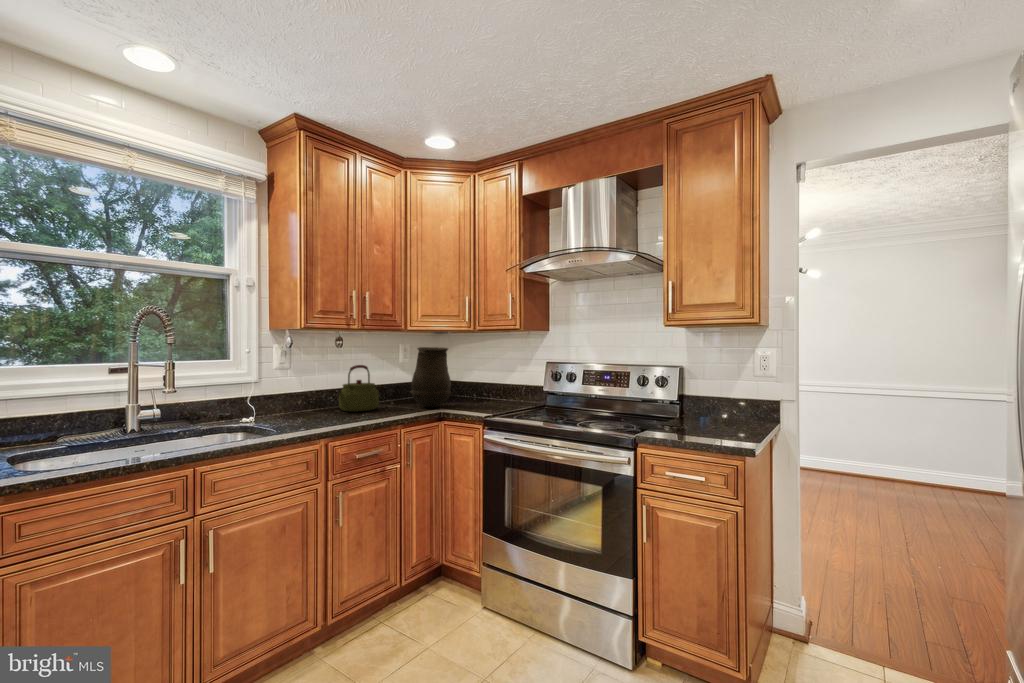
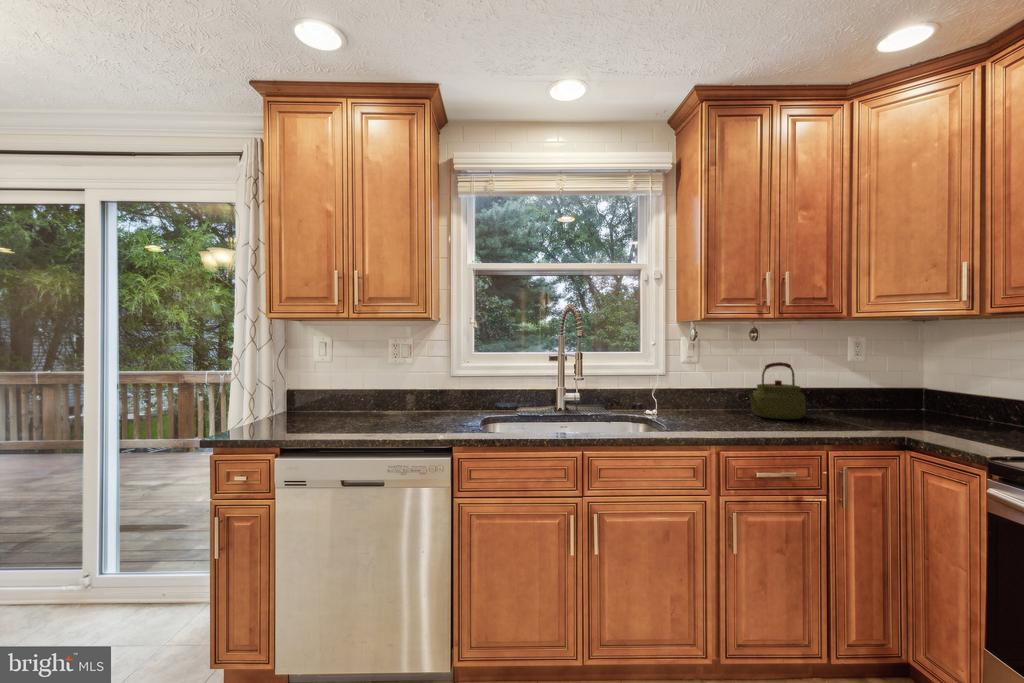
vase: present [409,347,454,408] -> none [853,341,935,429]

